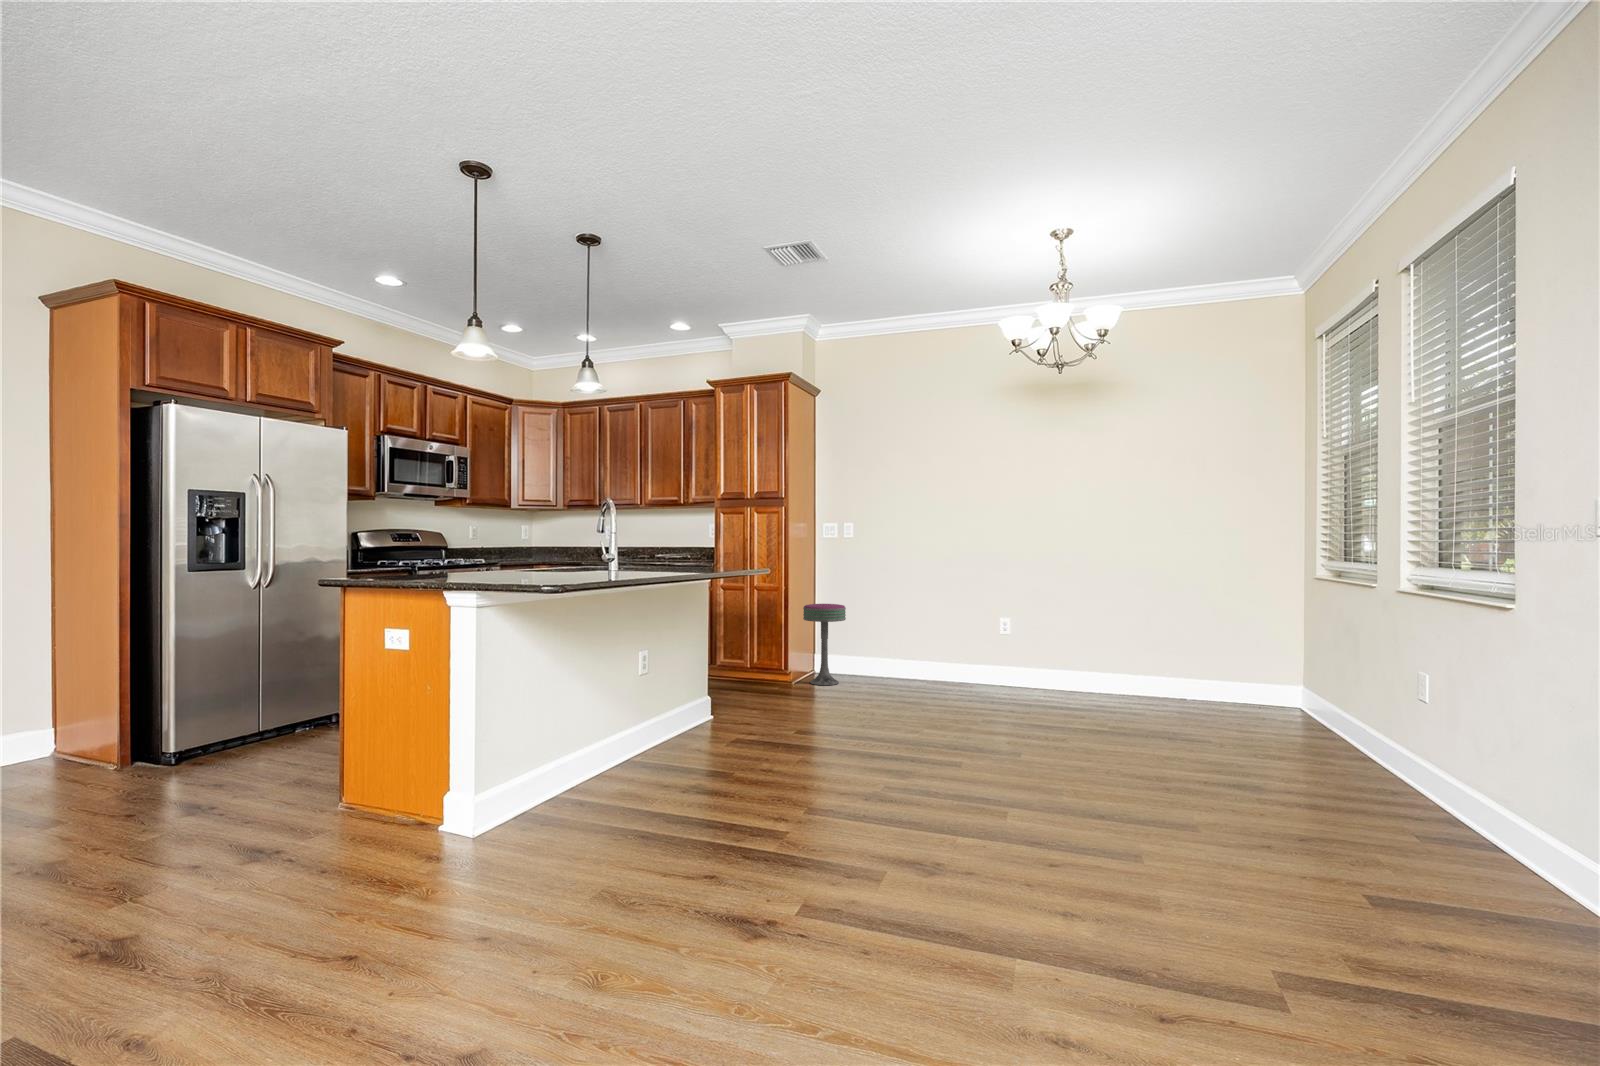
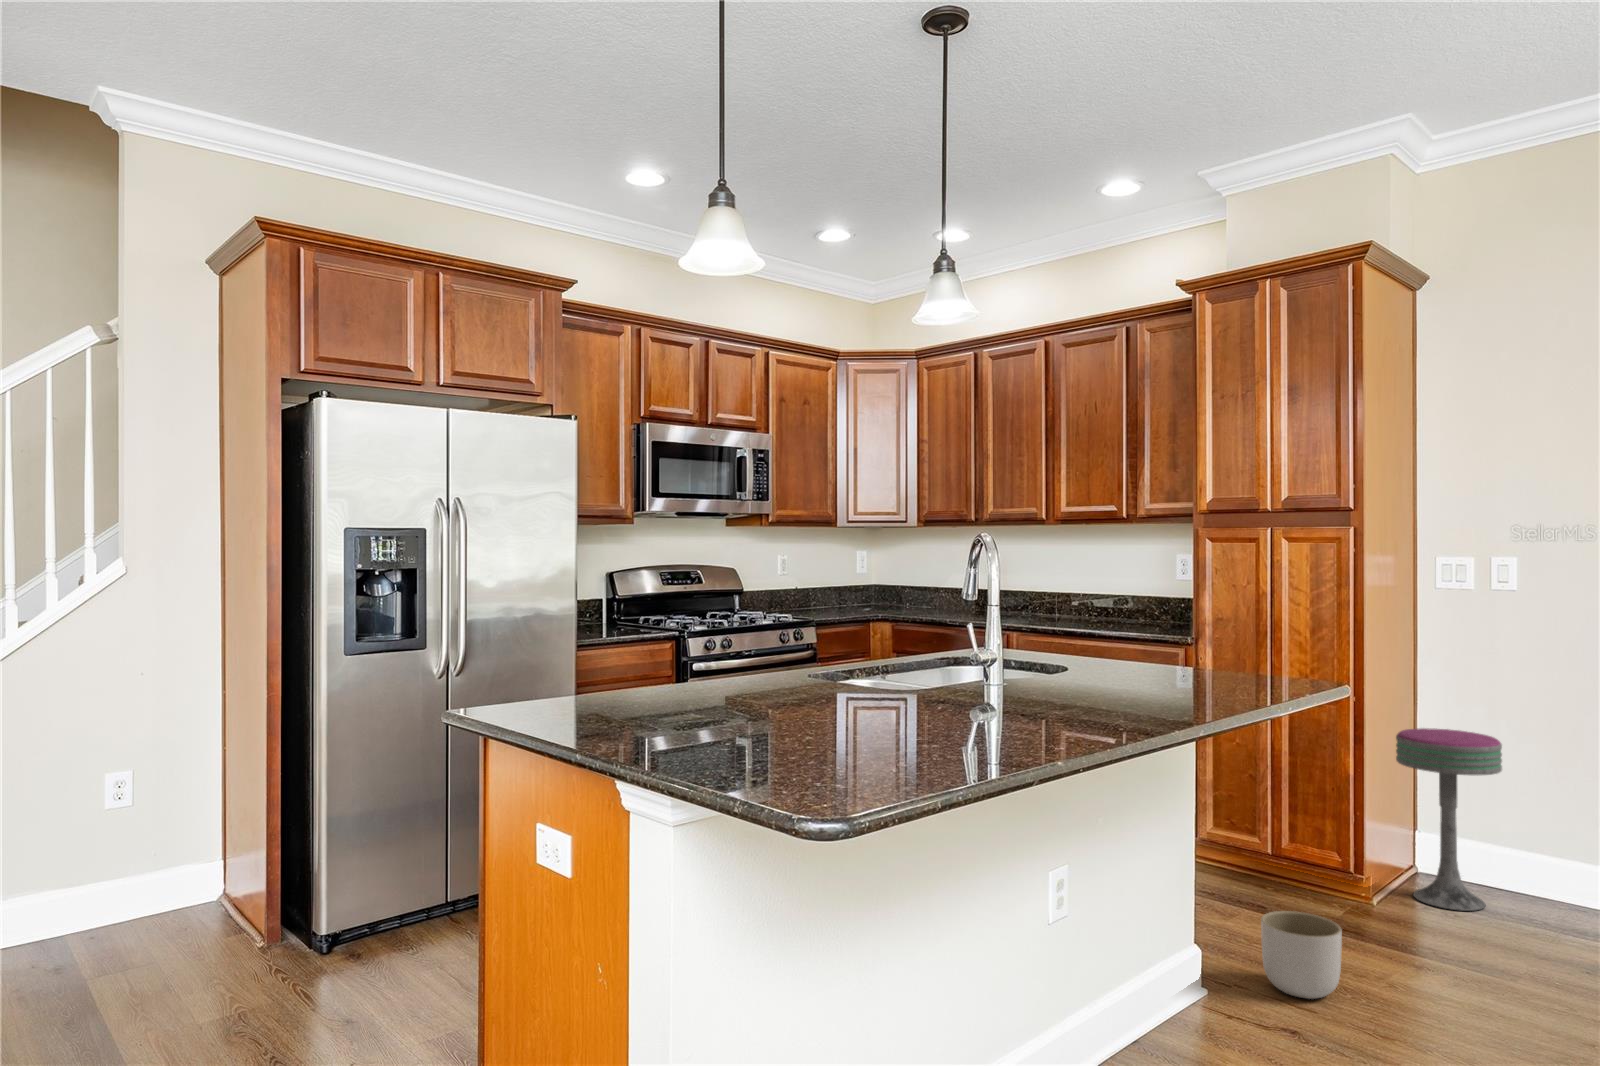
planter: none [736,681,769,717] -> present [1261,911,1342,999]

